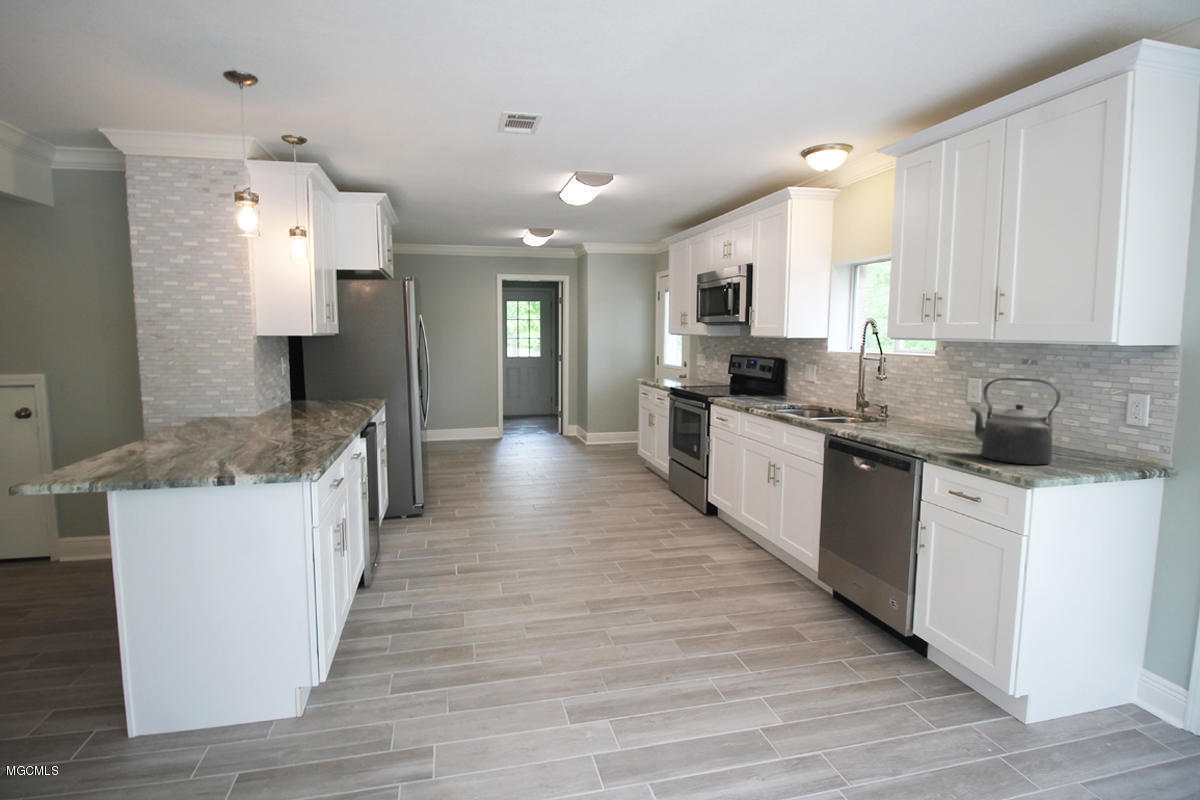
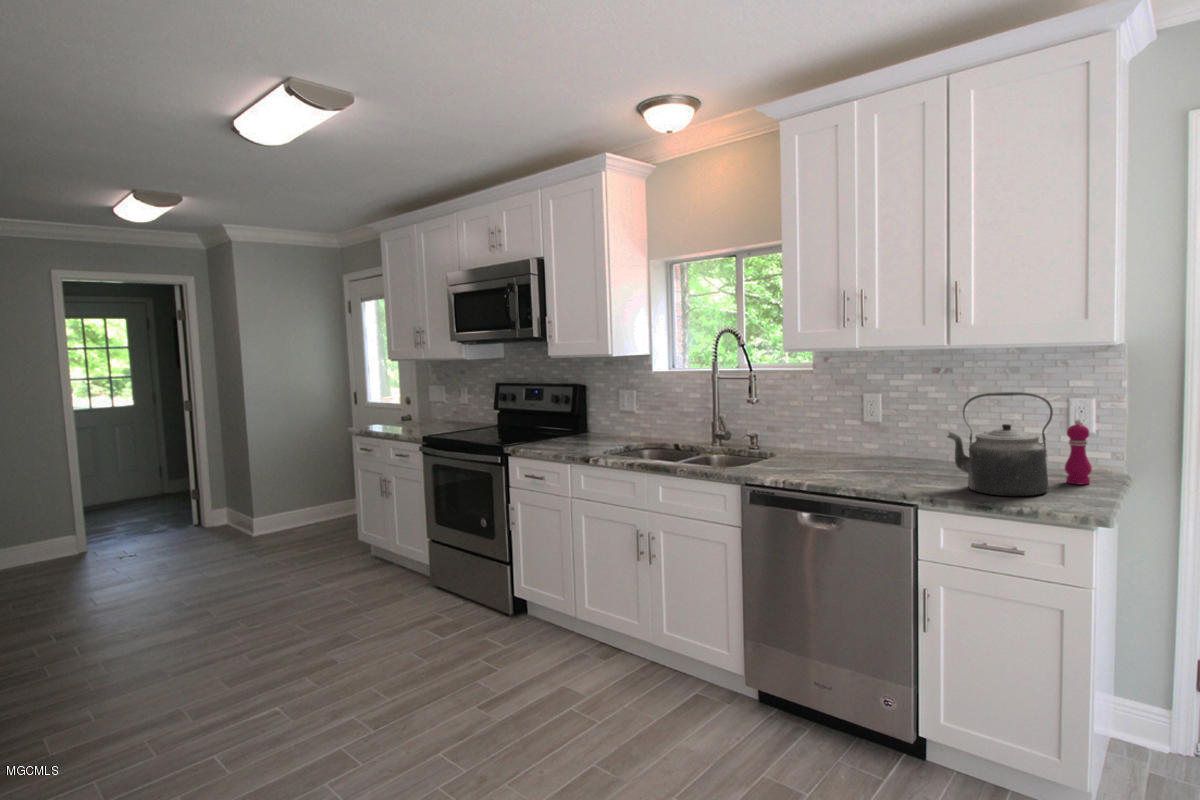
pepper mill: none [1087,409,1114,466] -> present [1065,420,1092,484]

